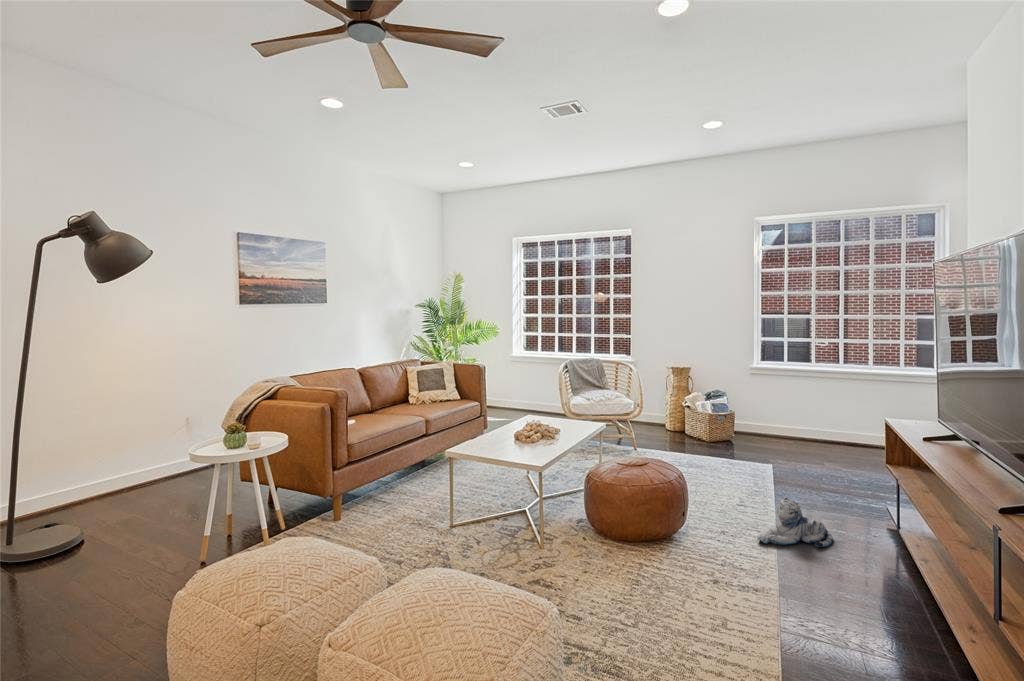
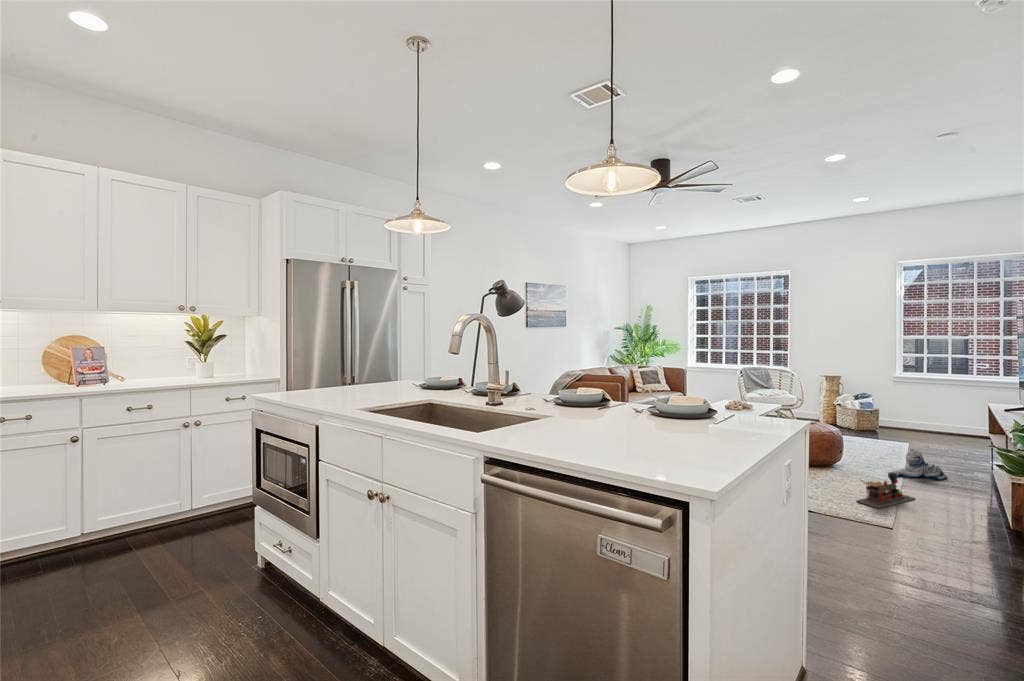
toy train: none [706,569,801,662] -> present [857,472,915,508]

